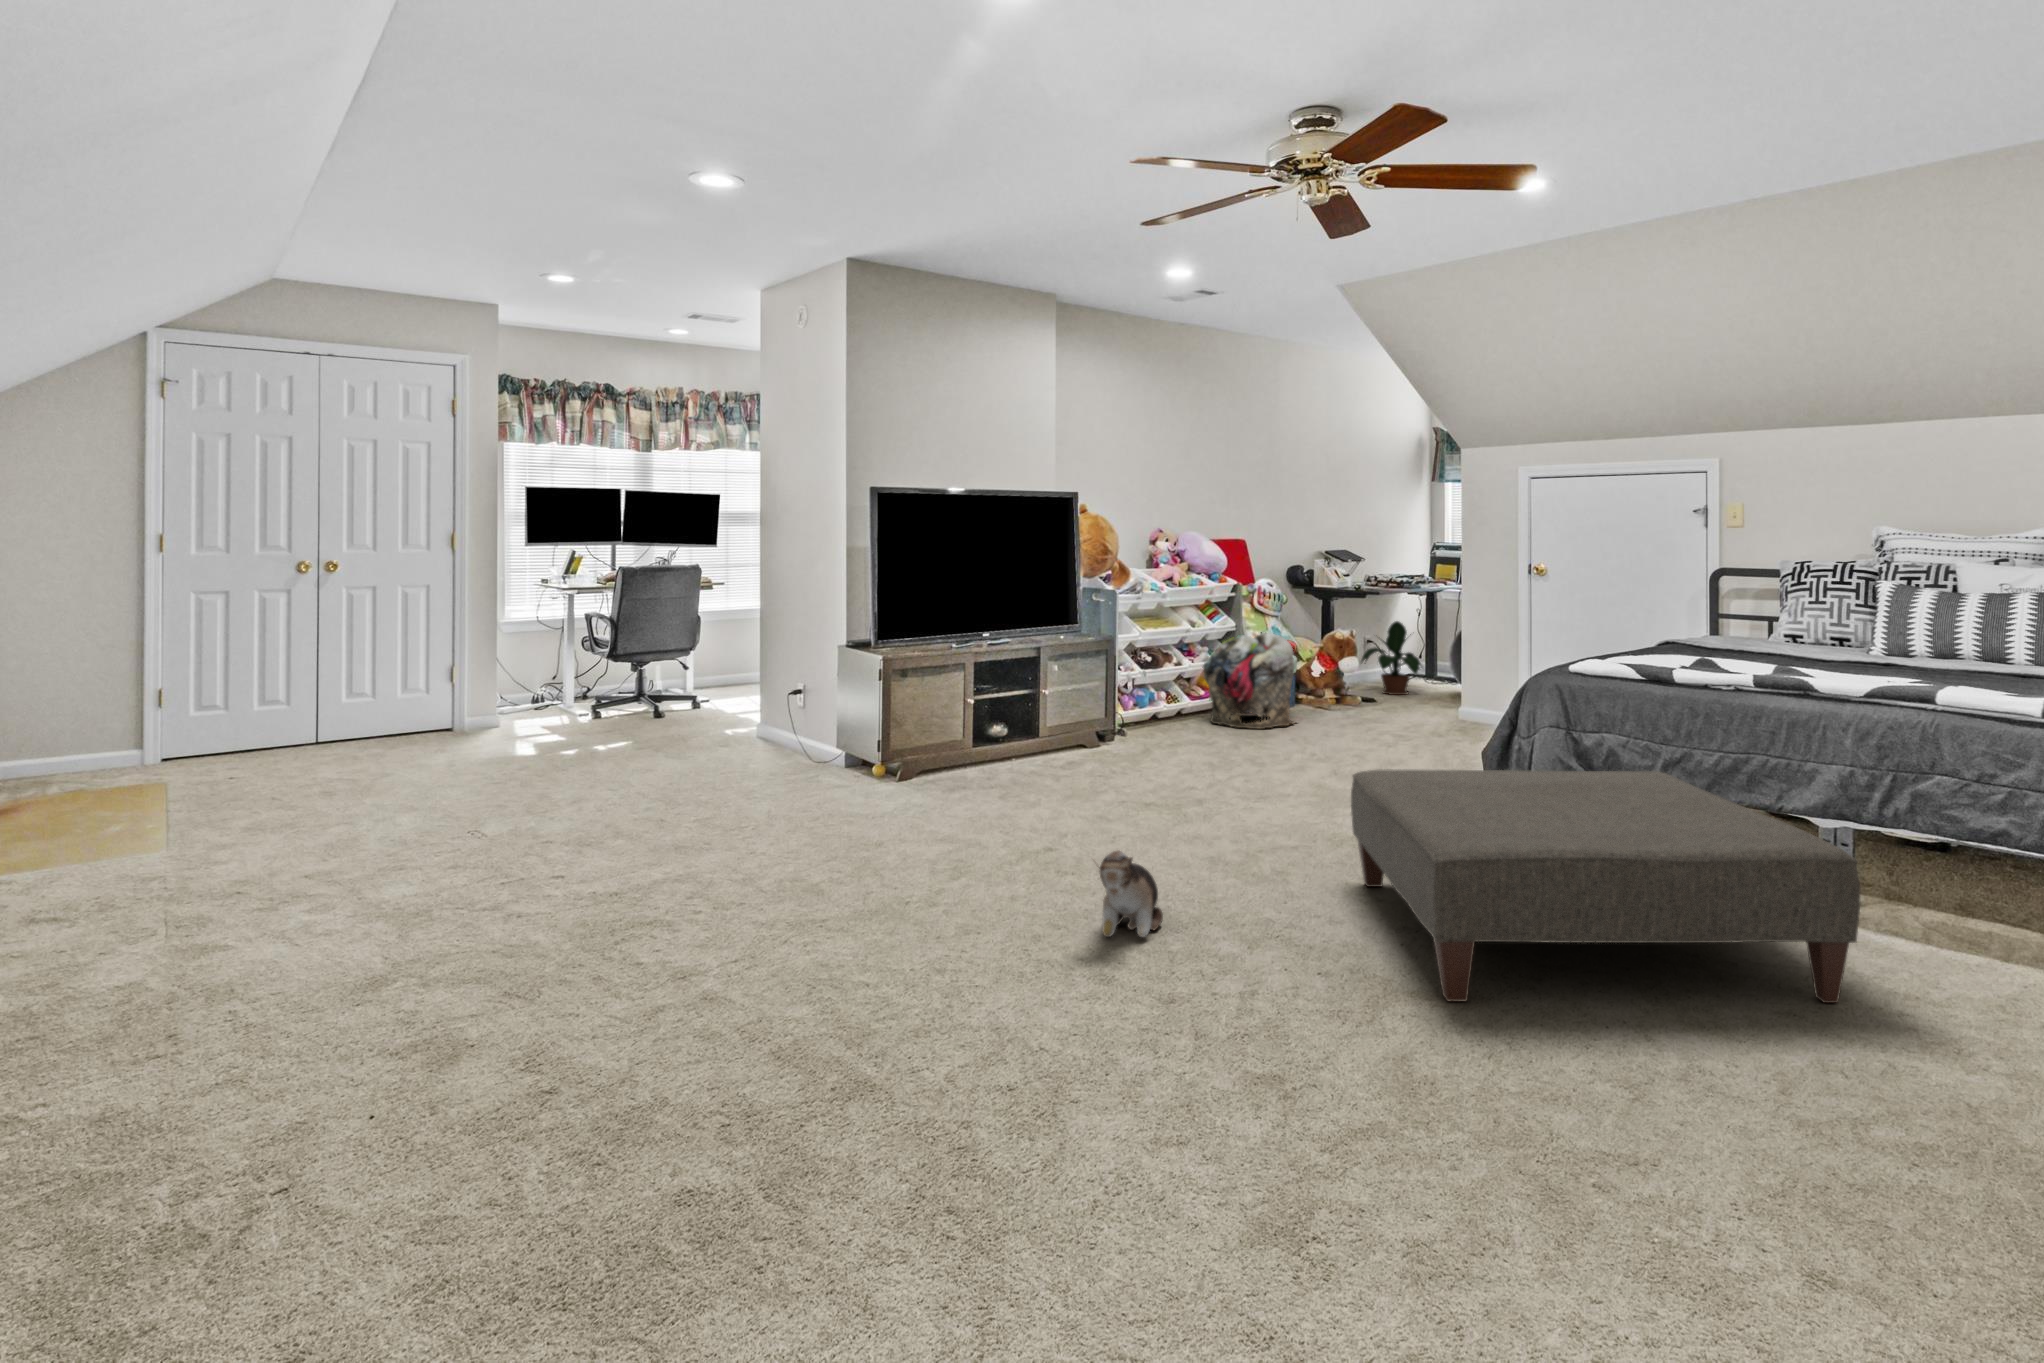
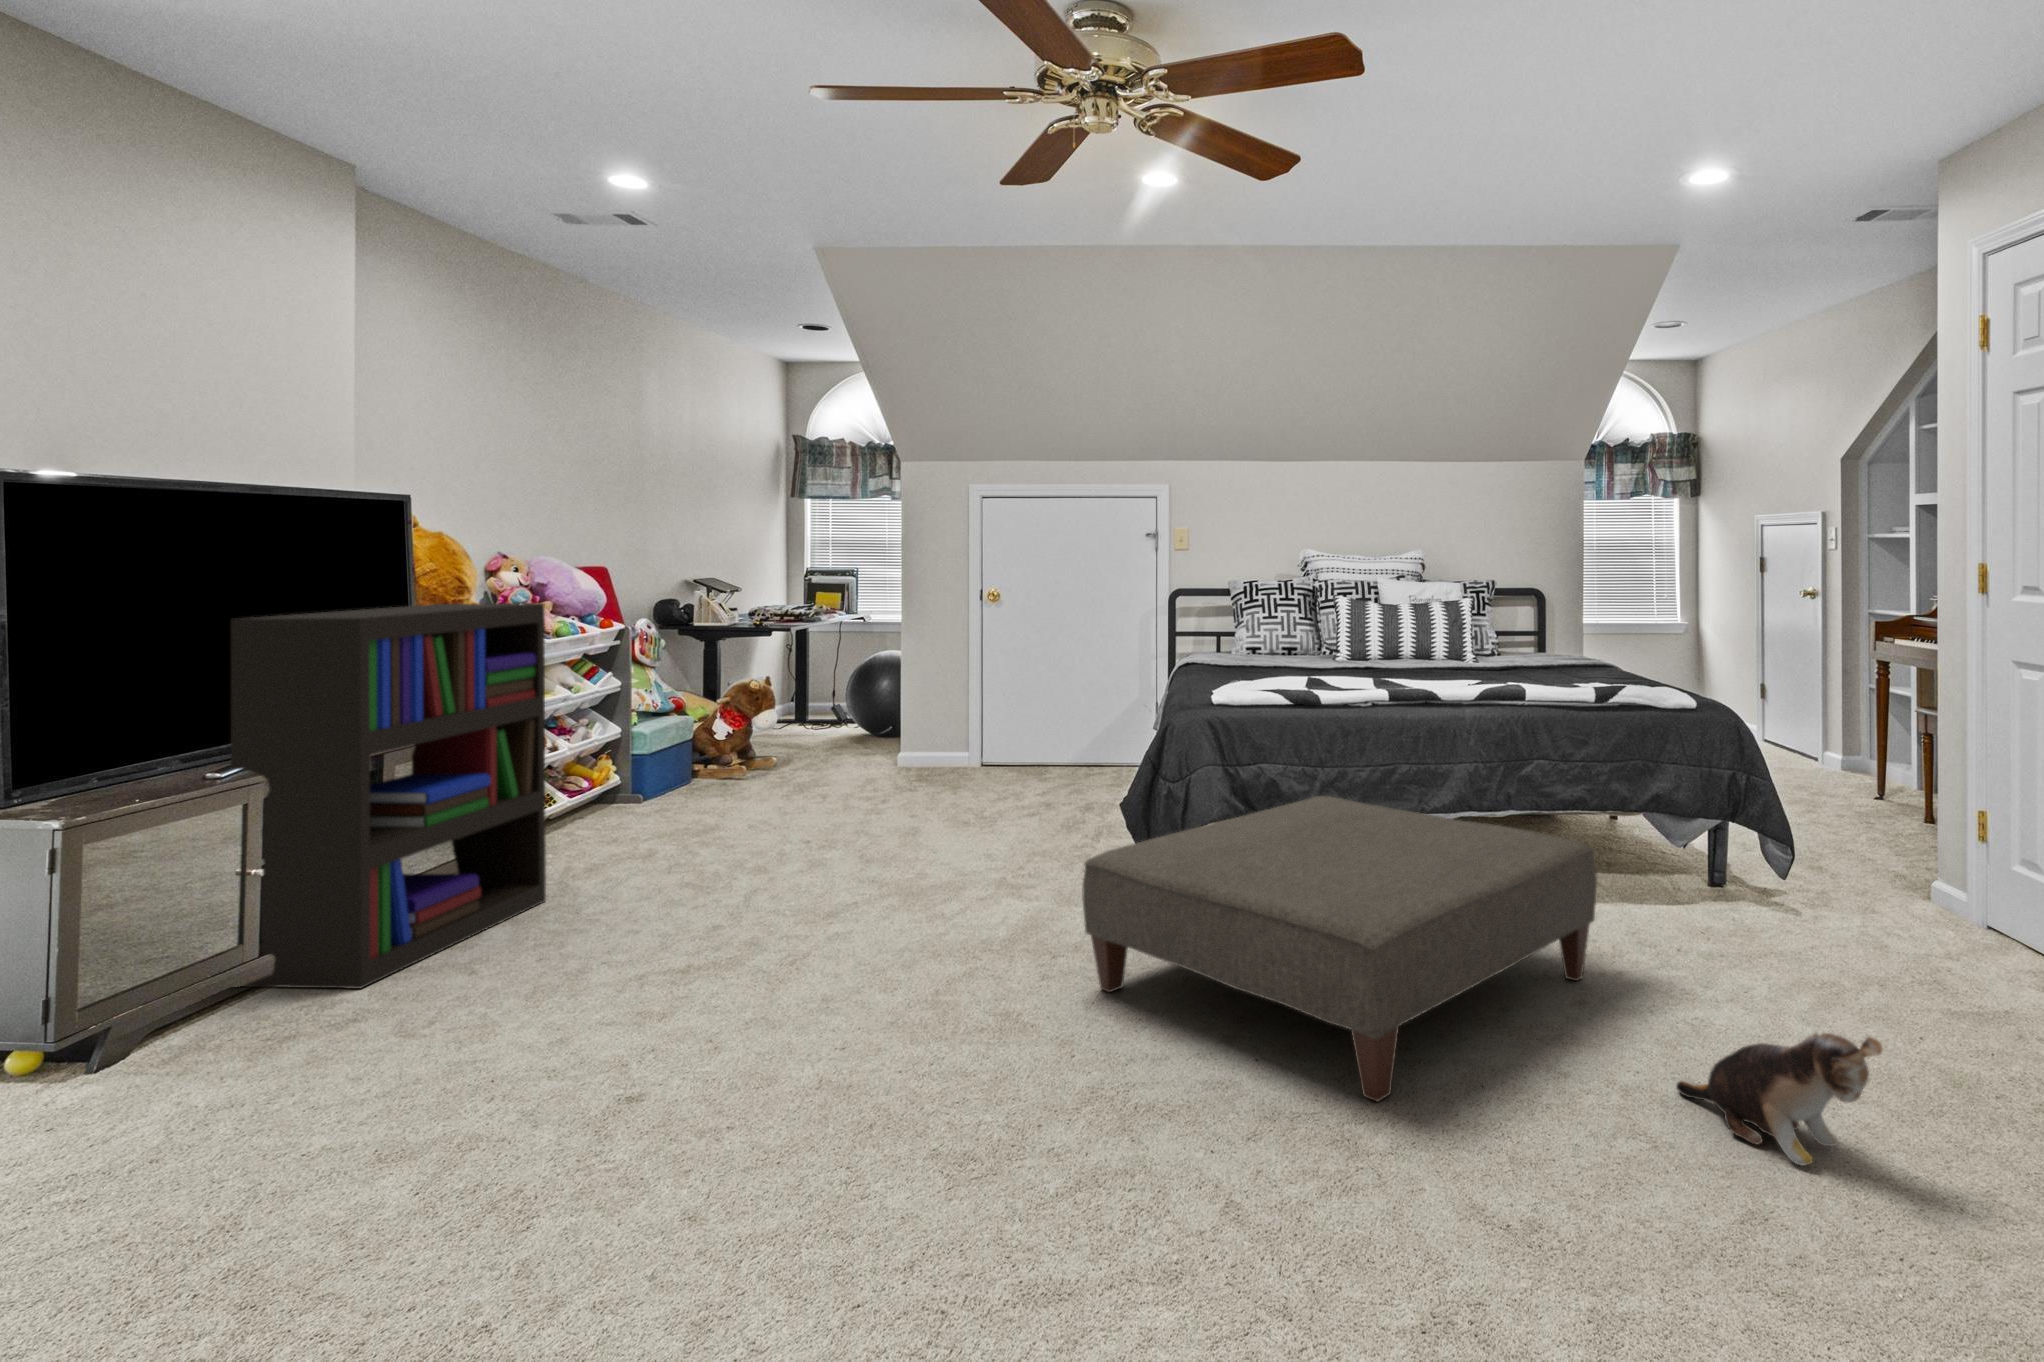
bookshelf: none [948,553,1120,779] -> present [231,603,546,989]
potted plant: present [1361,621,1422,695] -> none [751,662,824,749]
laundry basket: present [1202,633,1295,729] -> none [592,693,731,823]
plush toy: present [1099,850,1163,937] -> present [1676,1033,1882,1166]

